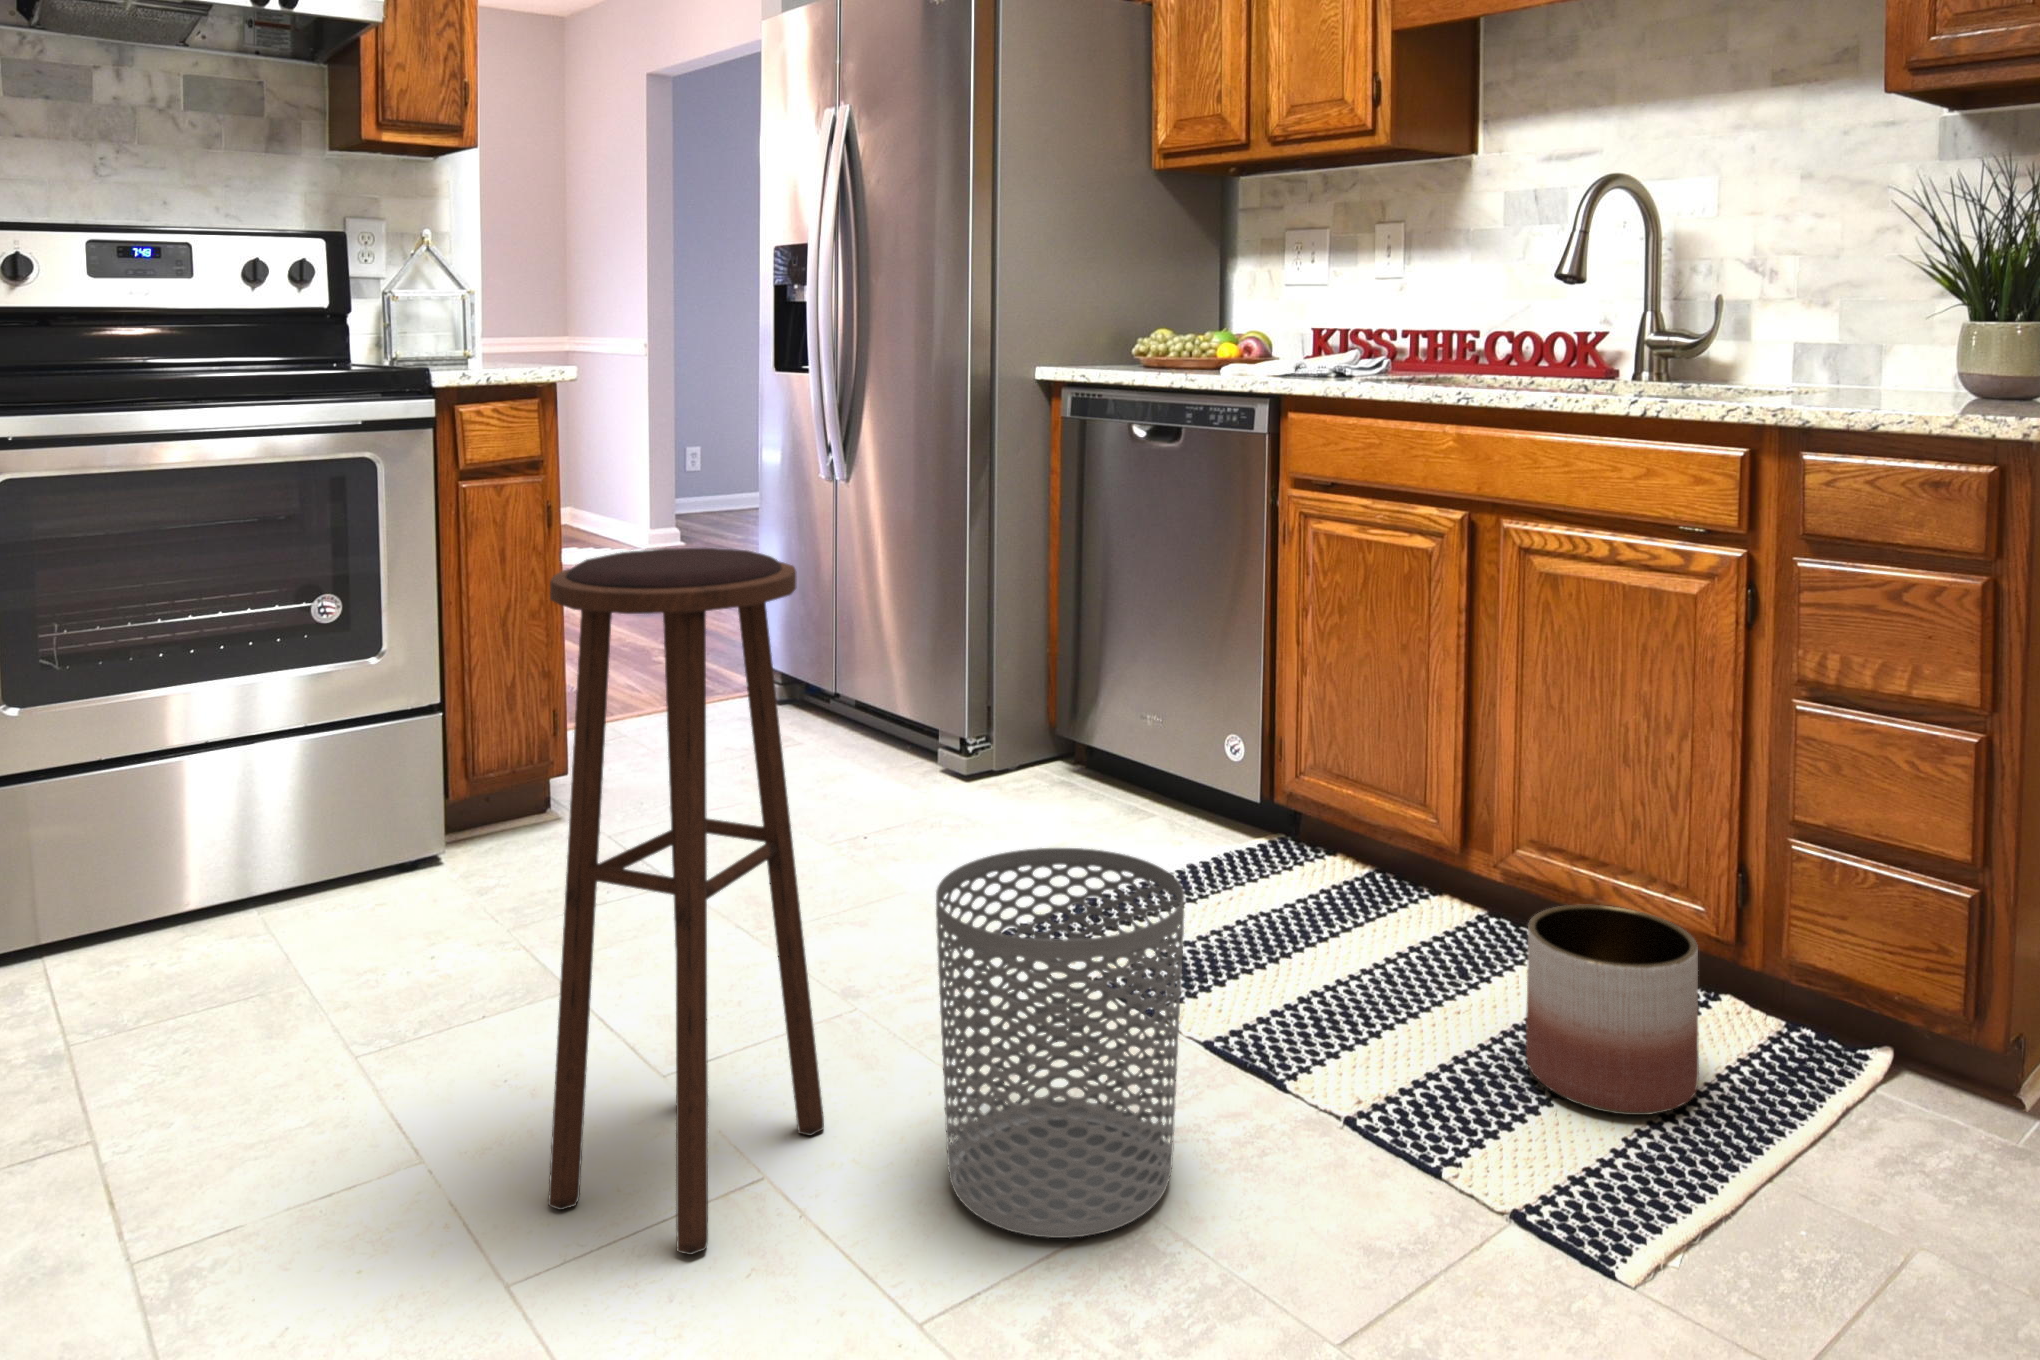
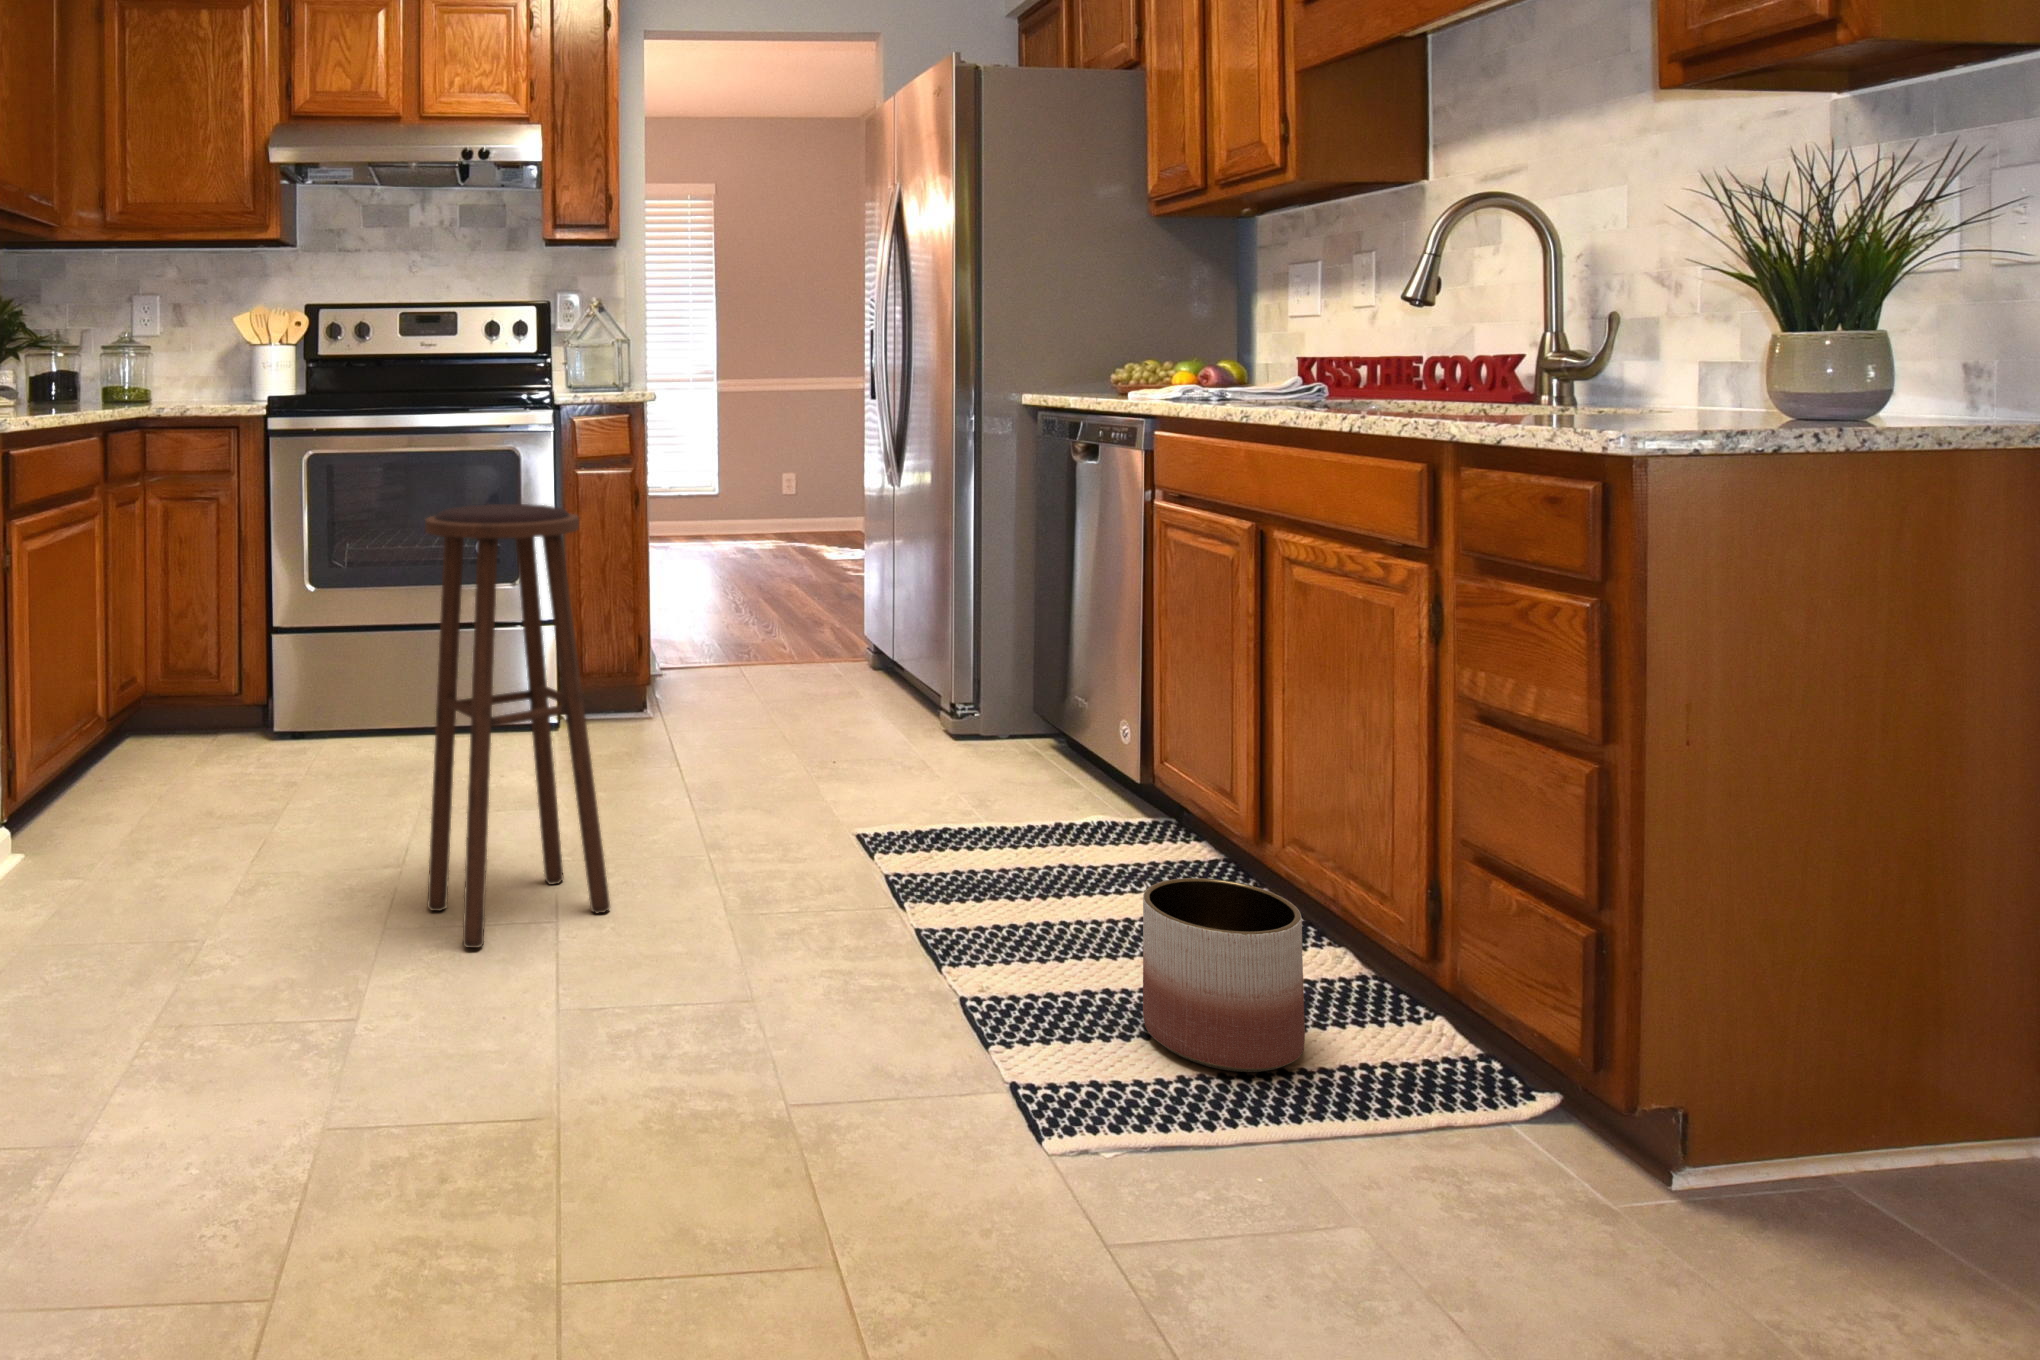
waste bin: present [936,848,1184,1238] -> none [622,739,802,1007]

